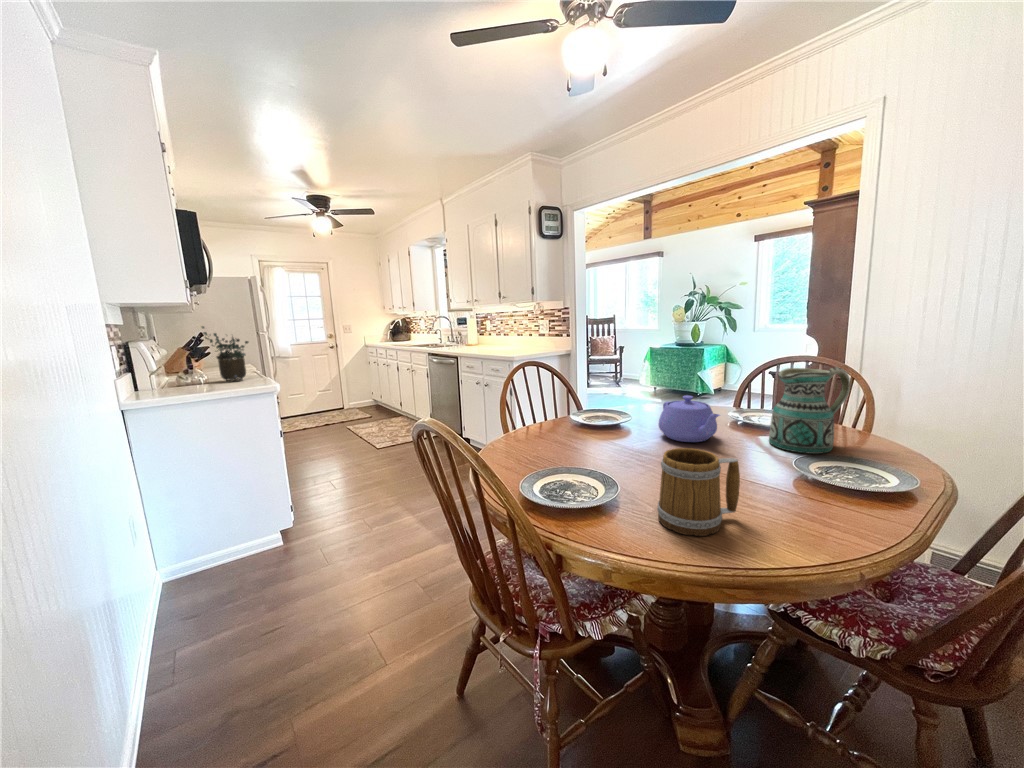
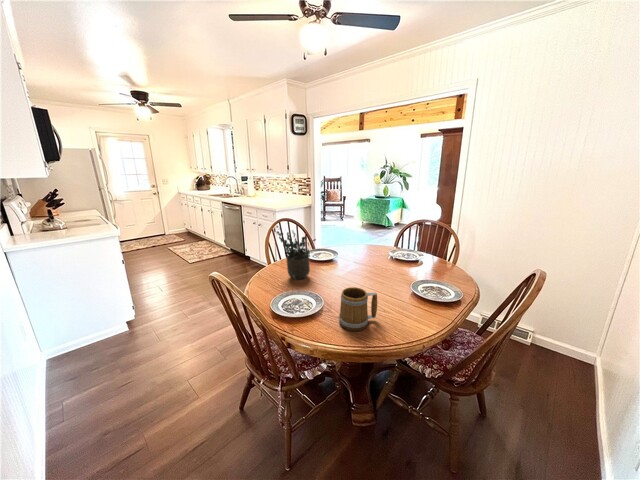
potted plant: present [202,326,248,381] -> present [276,226,316,280]
ceramic pitcher: present [769,367,850,454] -> none [404,236,442,281]
teapot: present [659,396,720,442] -> none [351,248,380,274]

